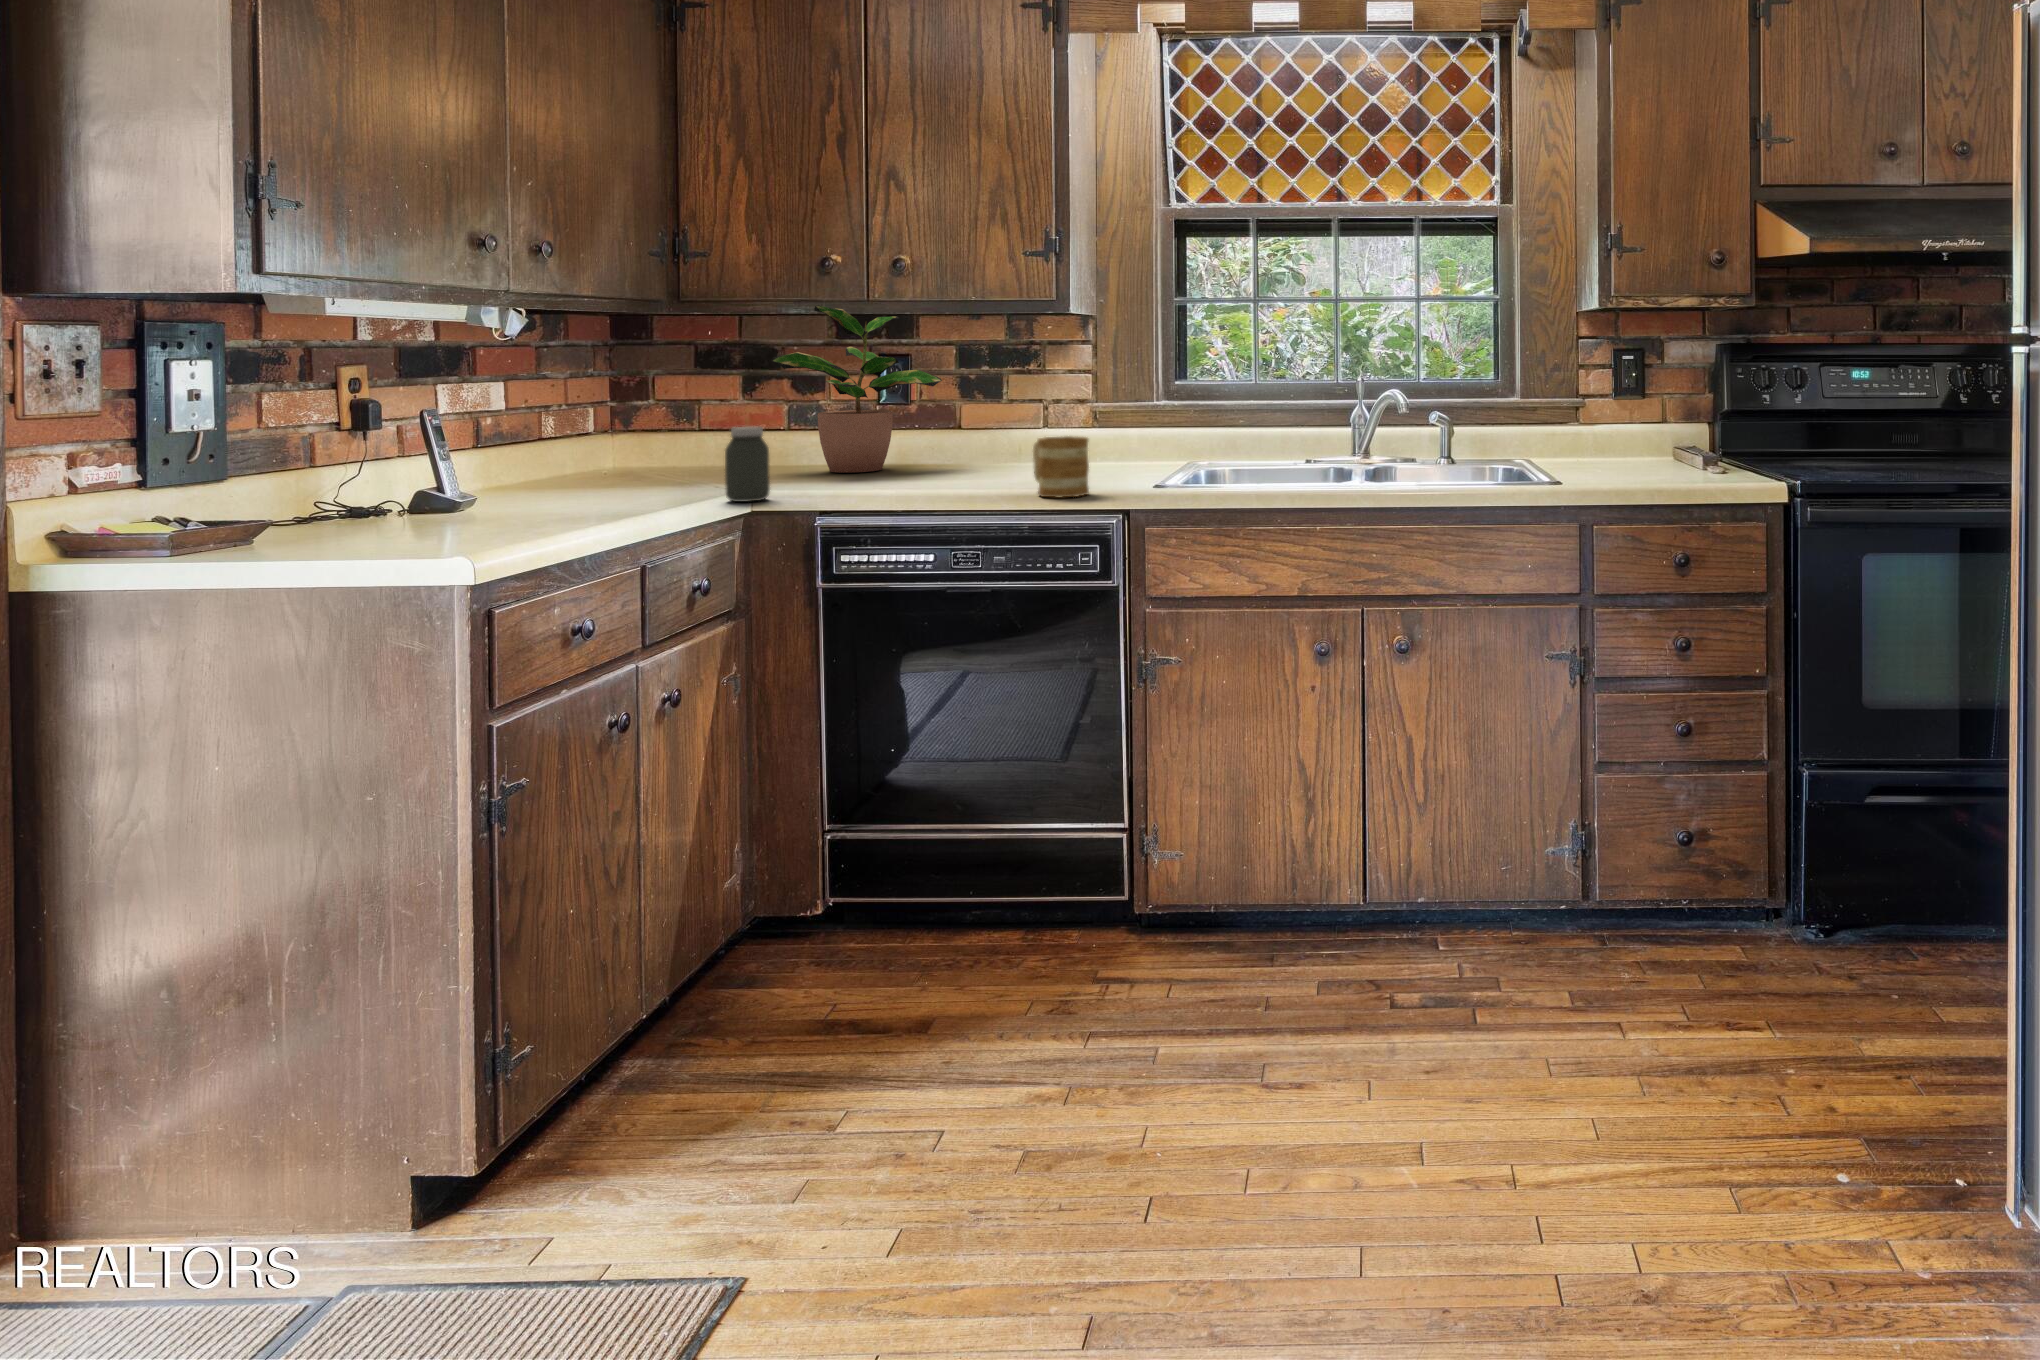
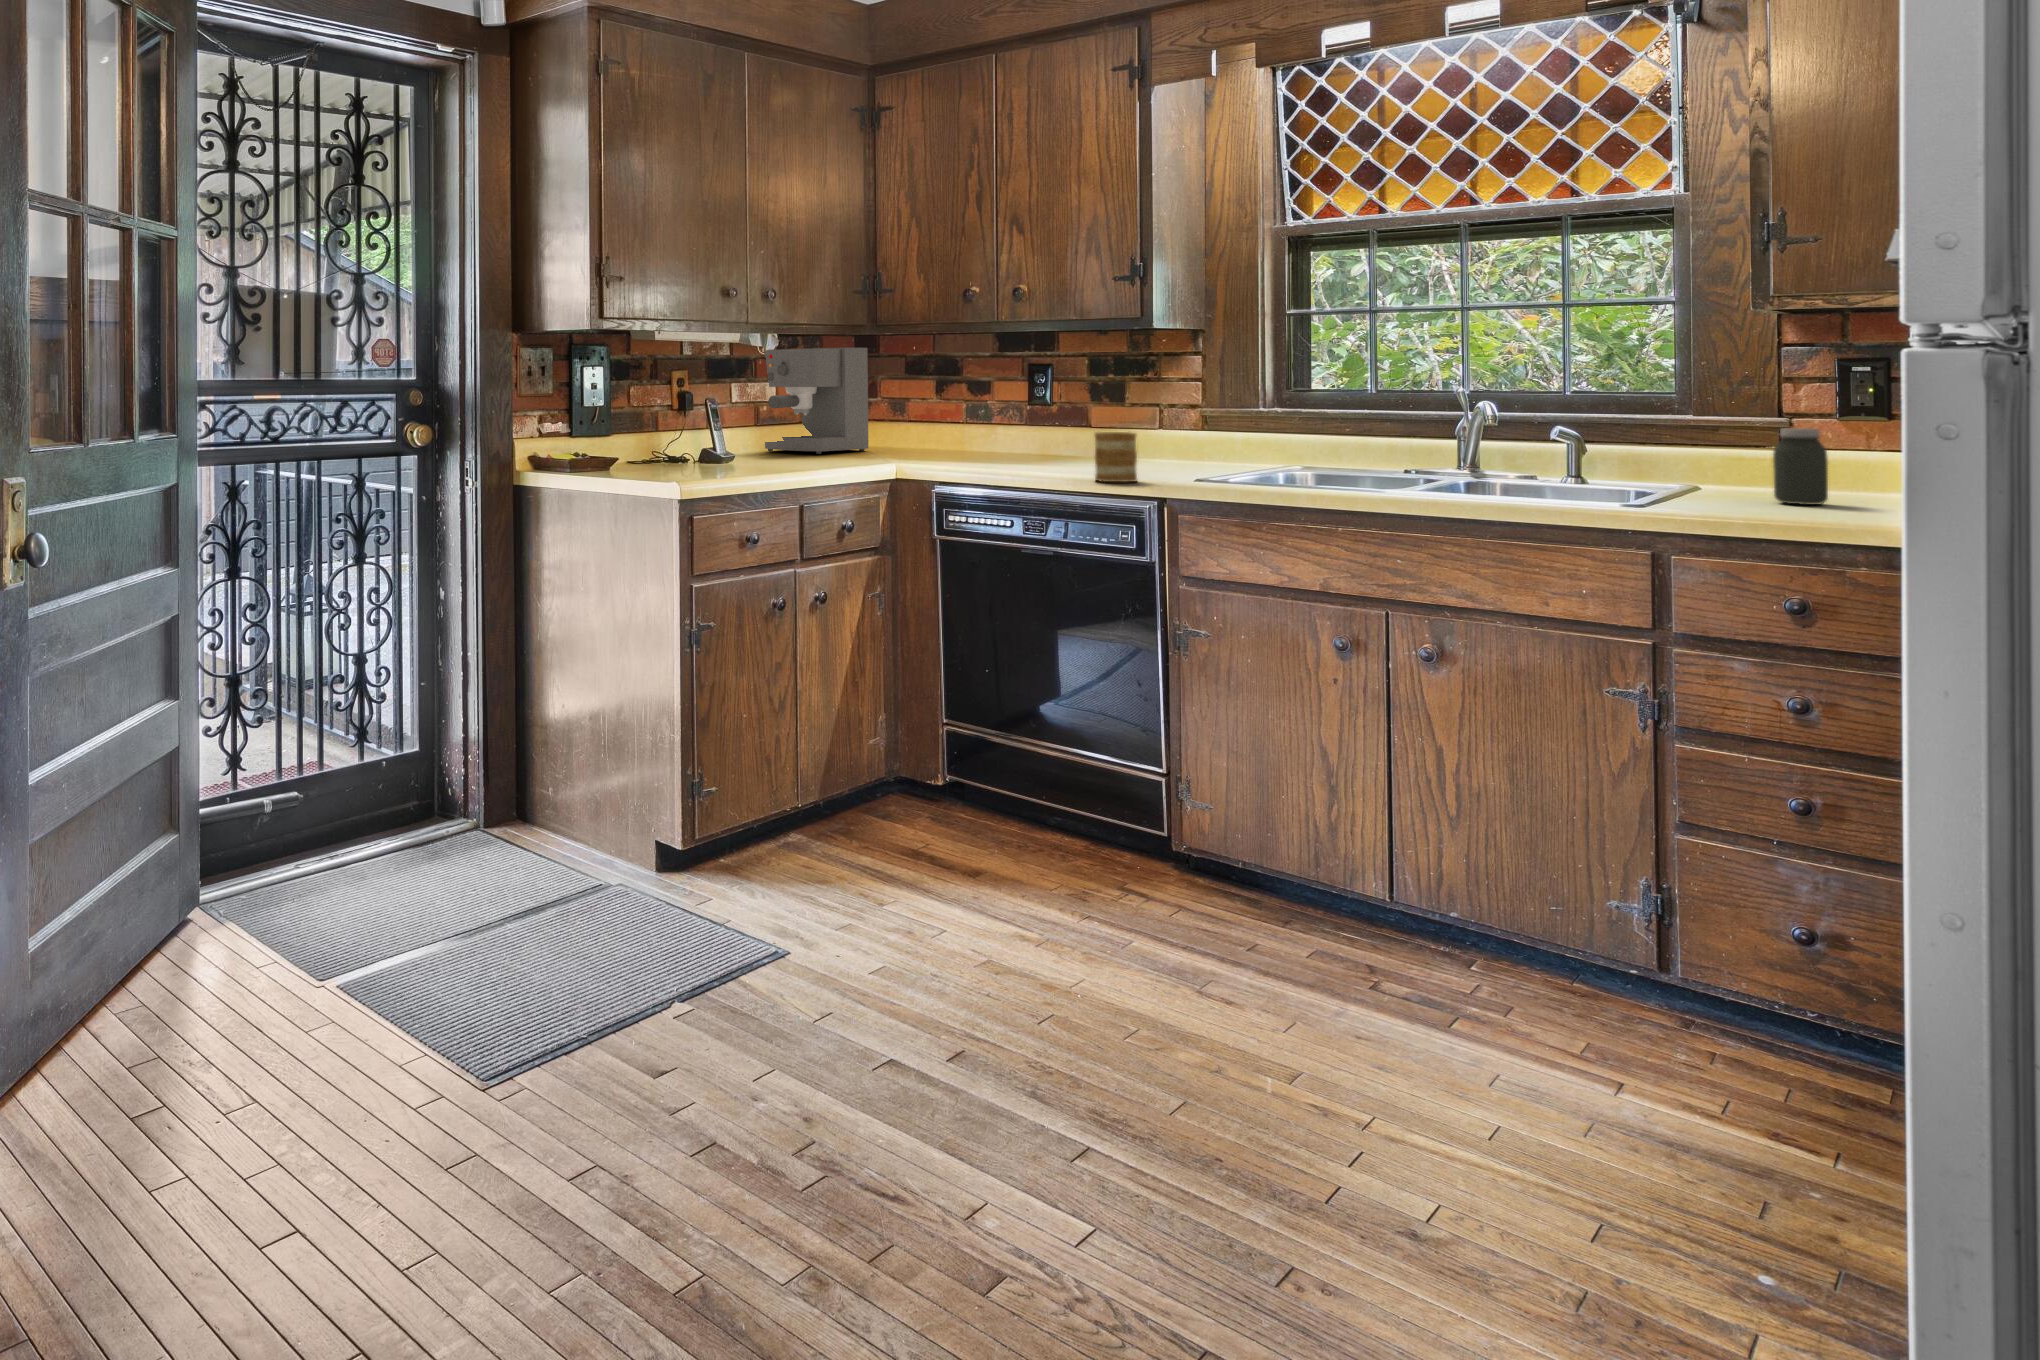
potted plant: present [771,306,942,472] -> none [939,327,1065,459]
coffee maker: none [486,329,654,480] -> present [764,348,869,454]
jar: present [725,427,770,502] -> present [1773,428,1828,505]

